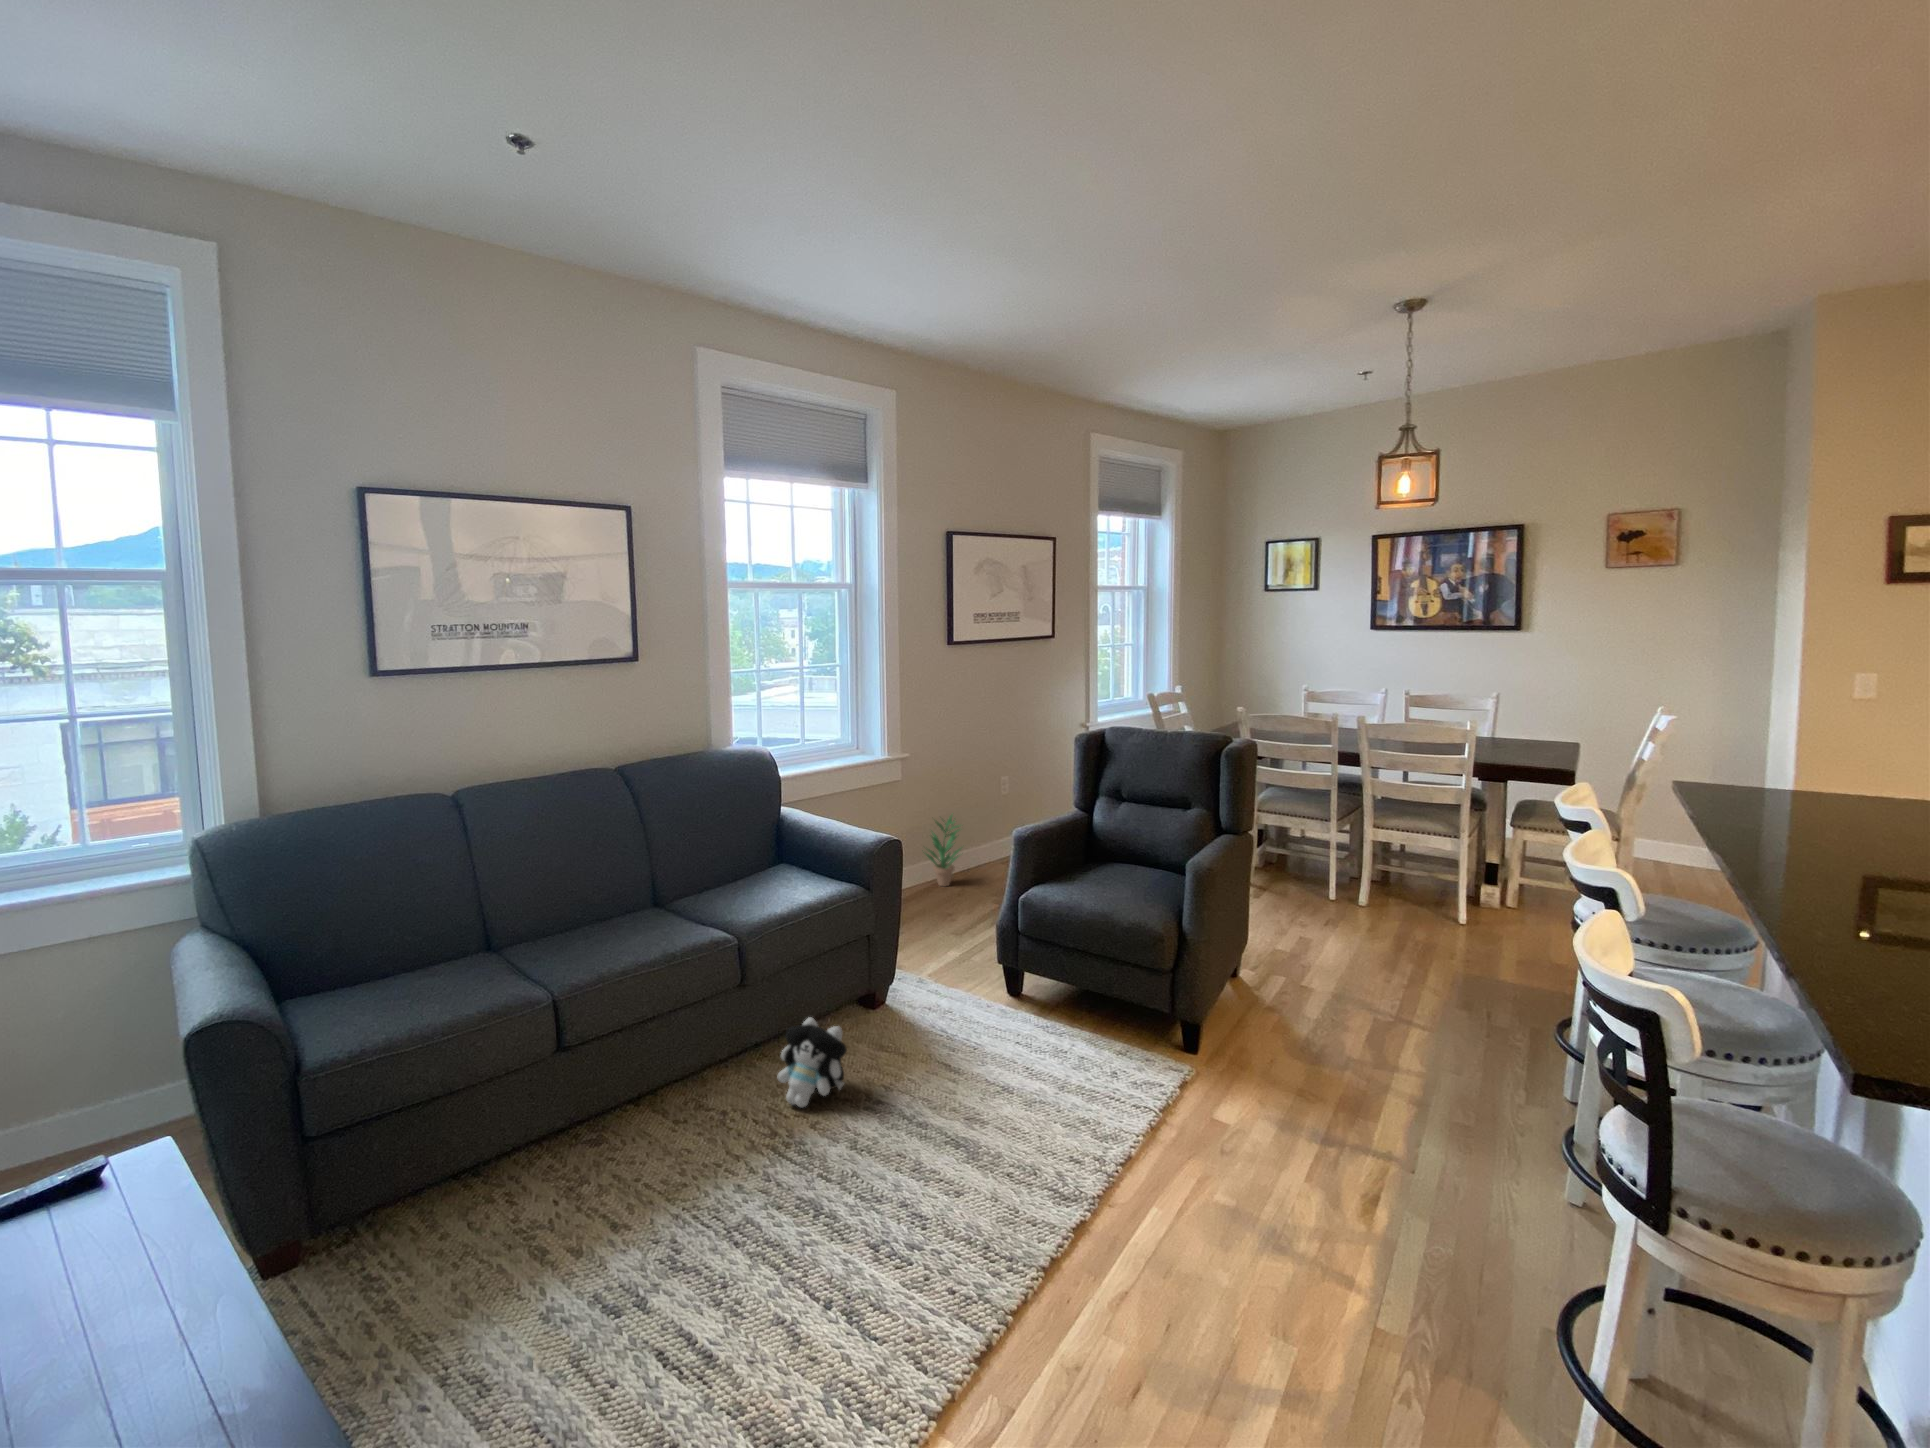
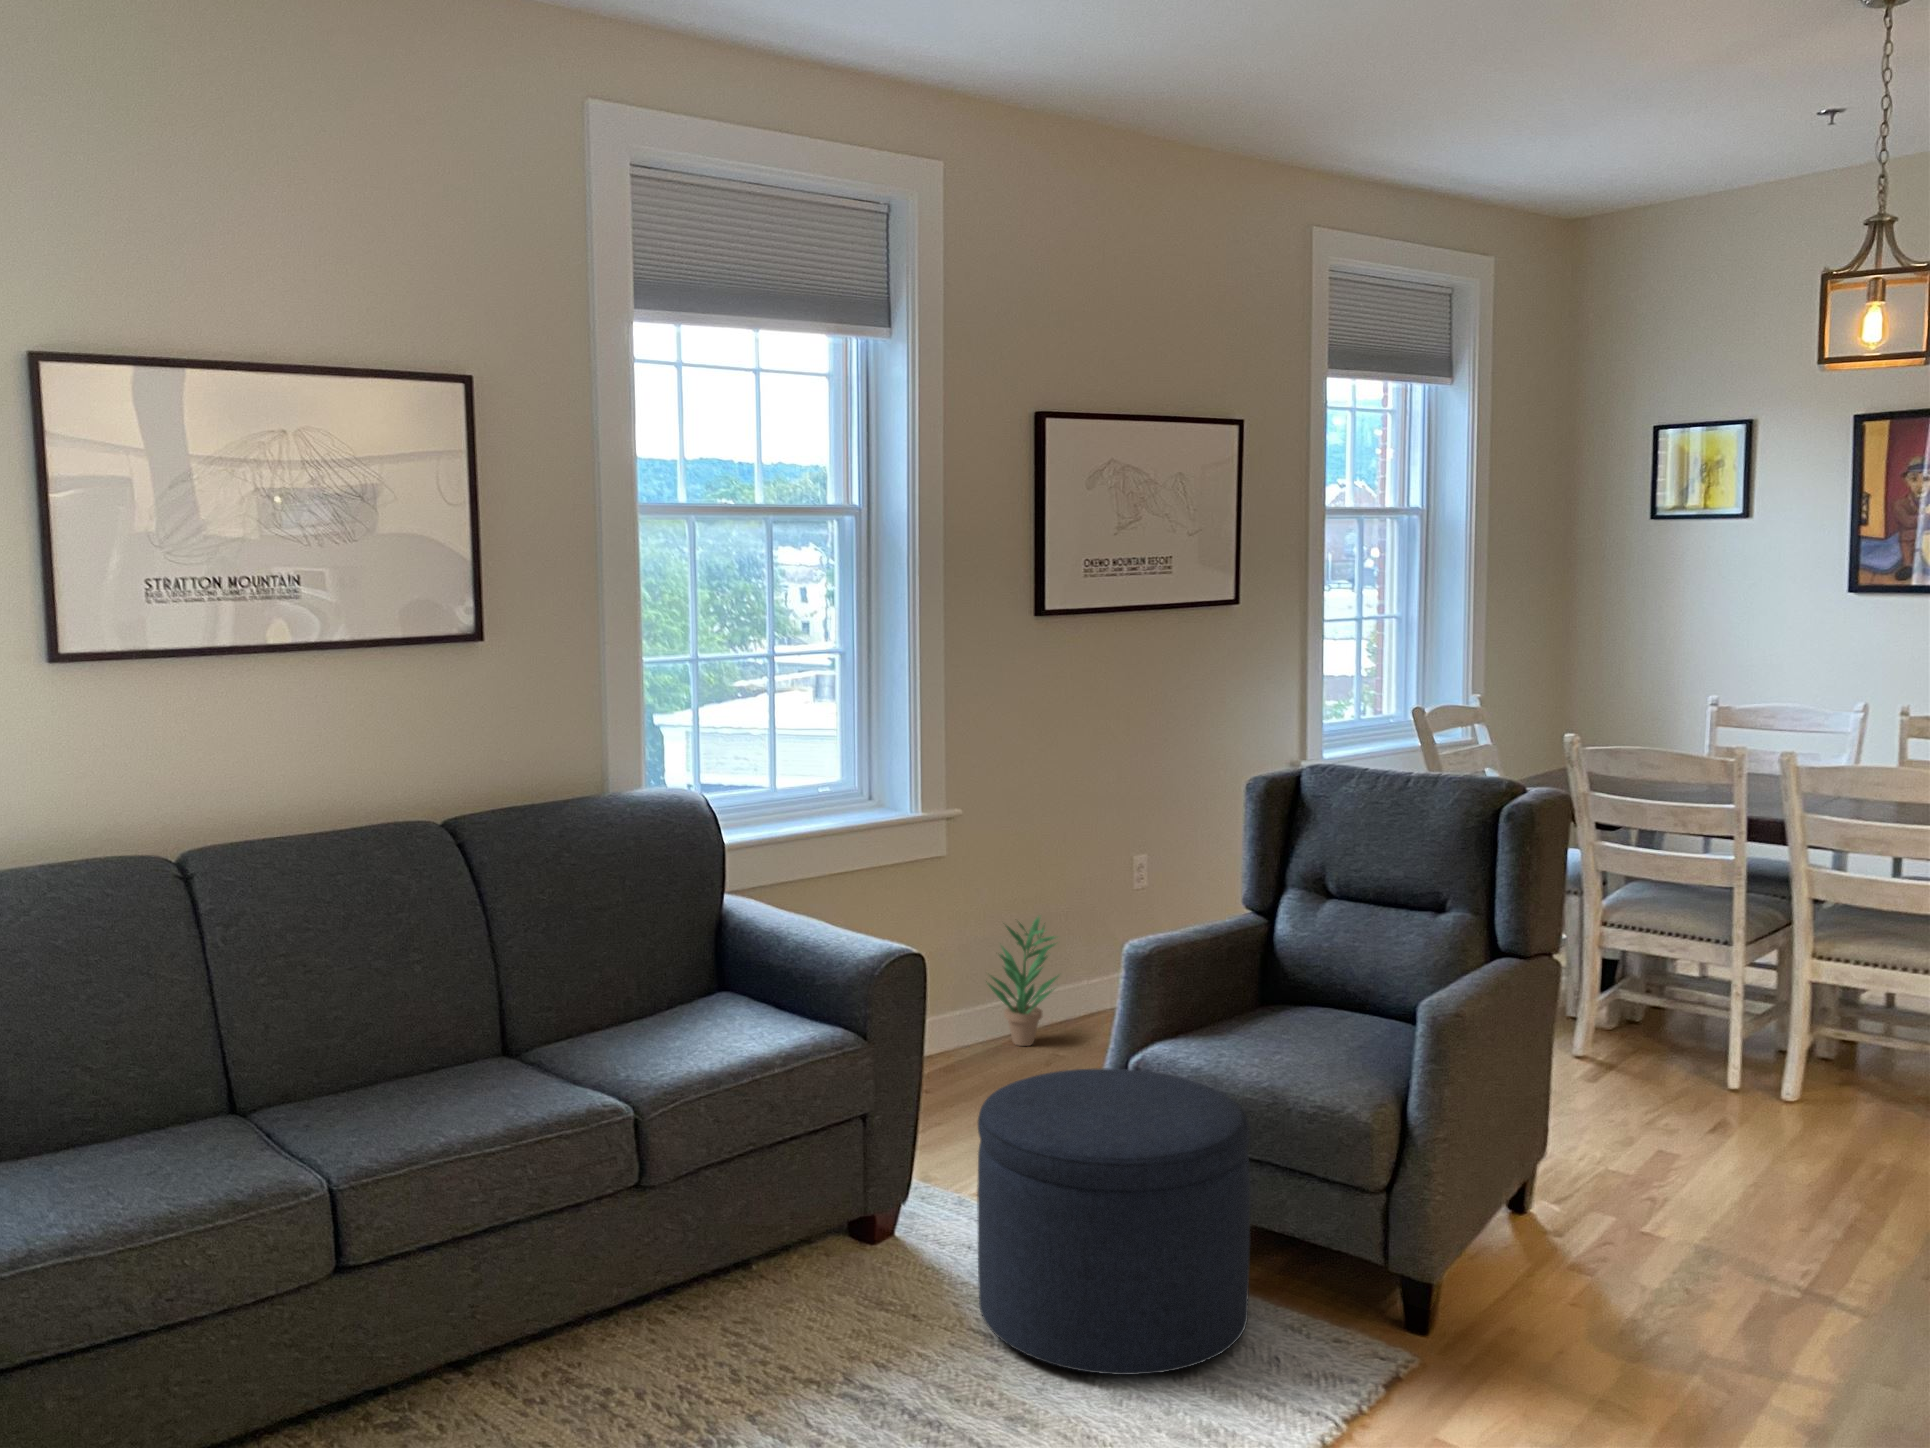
ottoman: none [938,905,1096,1087] -> present [977,1068,1250,1375]
plush toy: present [777,1017,847,1108] -> none [698,1243,814,1390]

